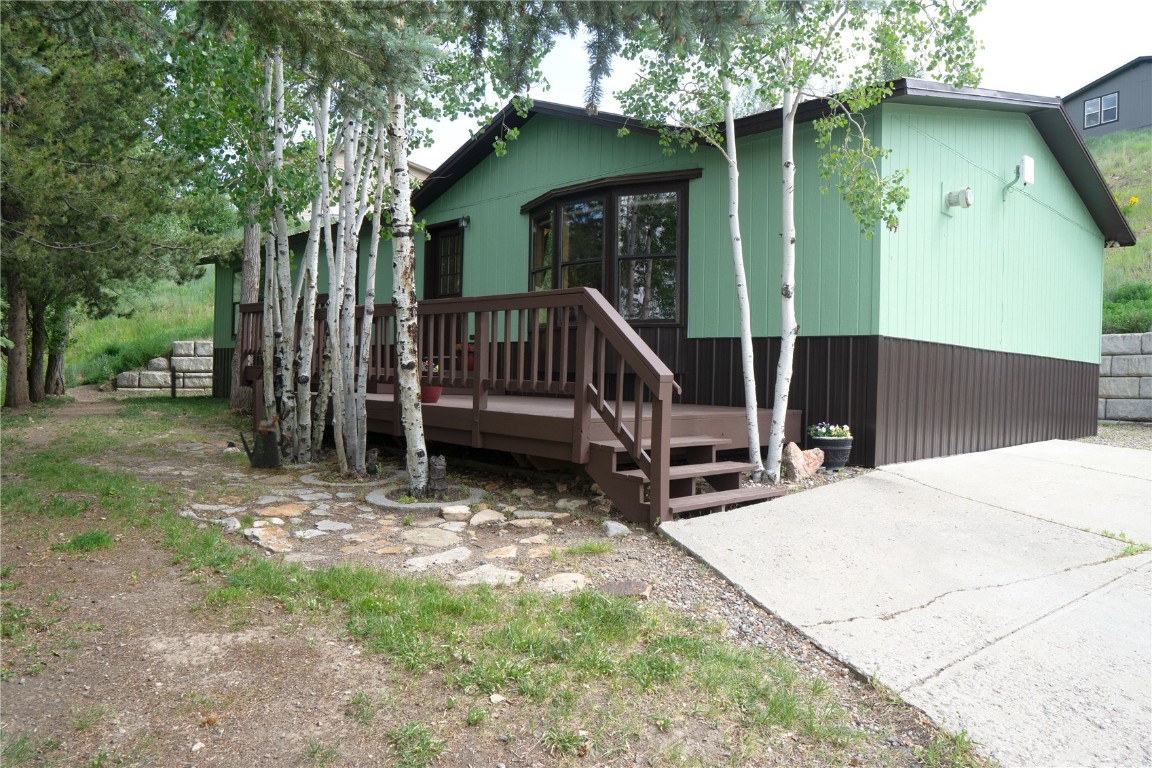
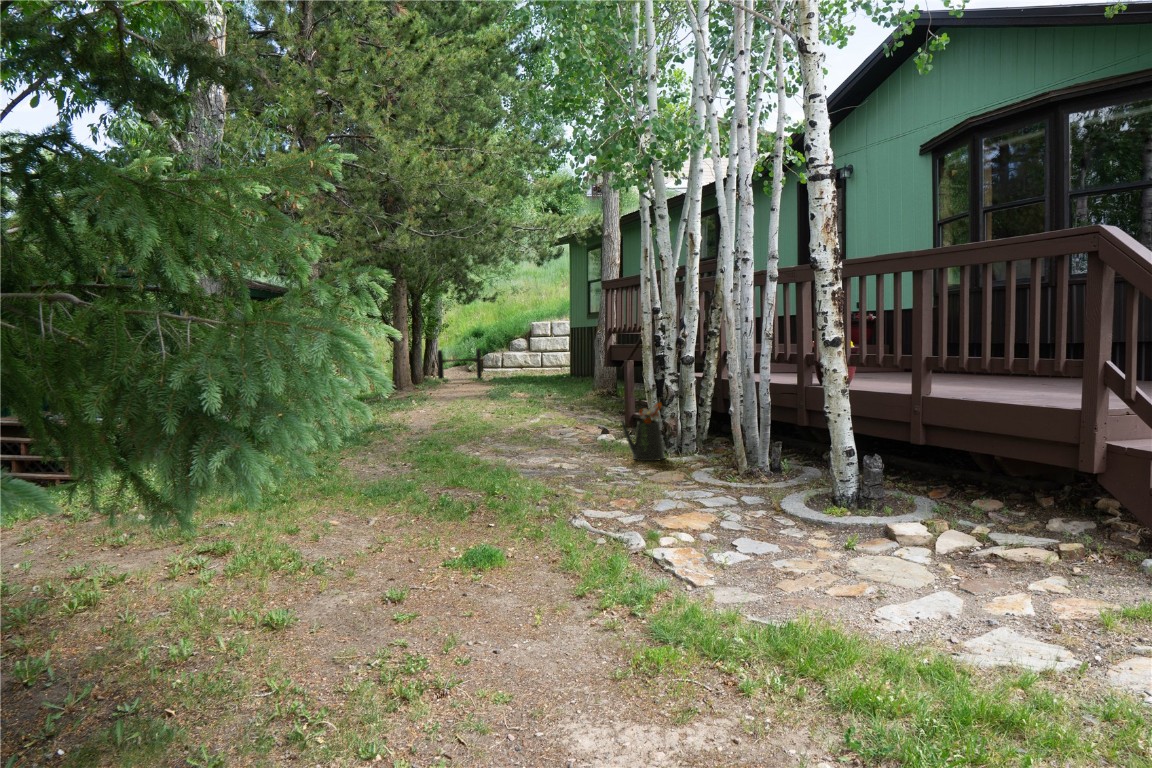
bench: present [171,366,221,399] -> present [437,348,482,379]

